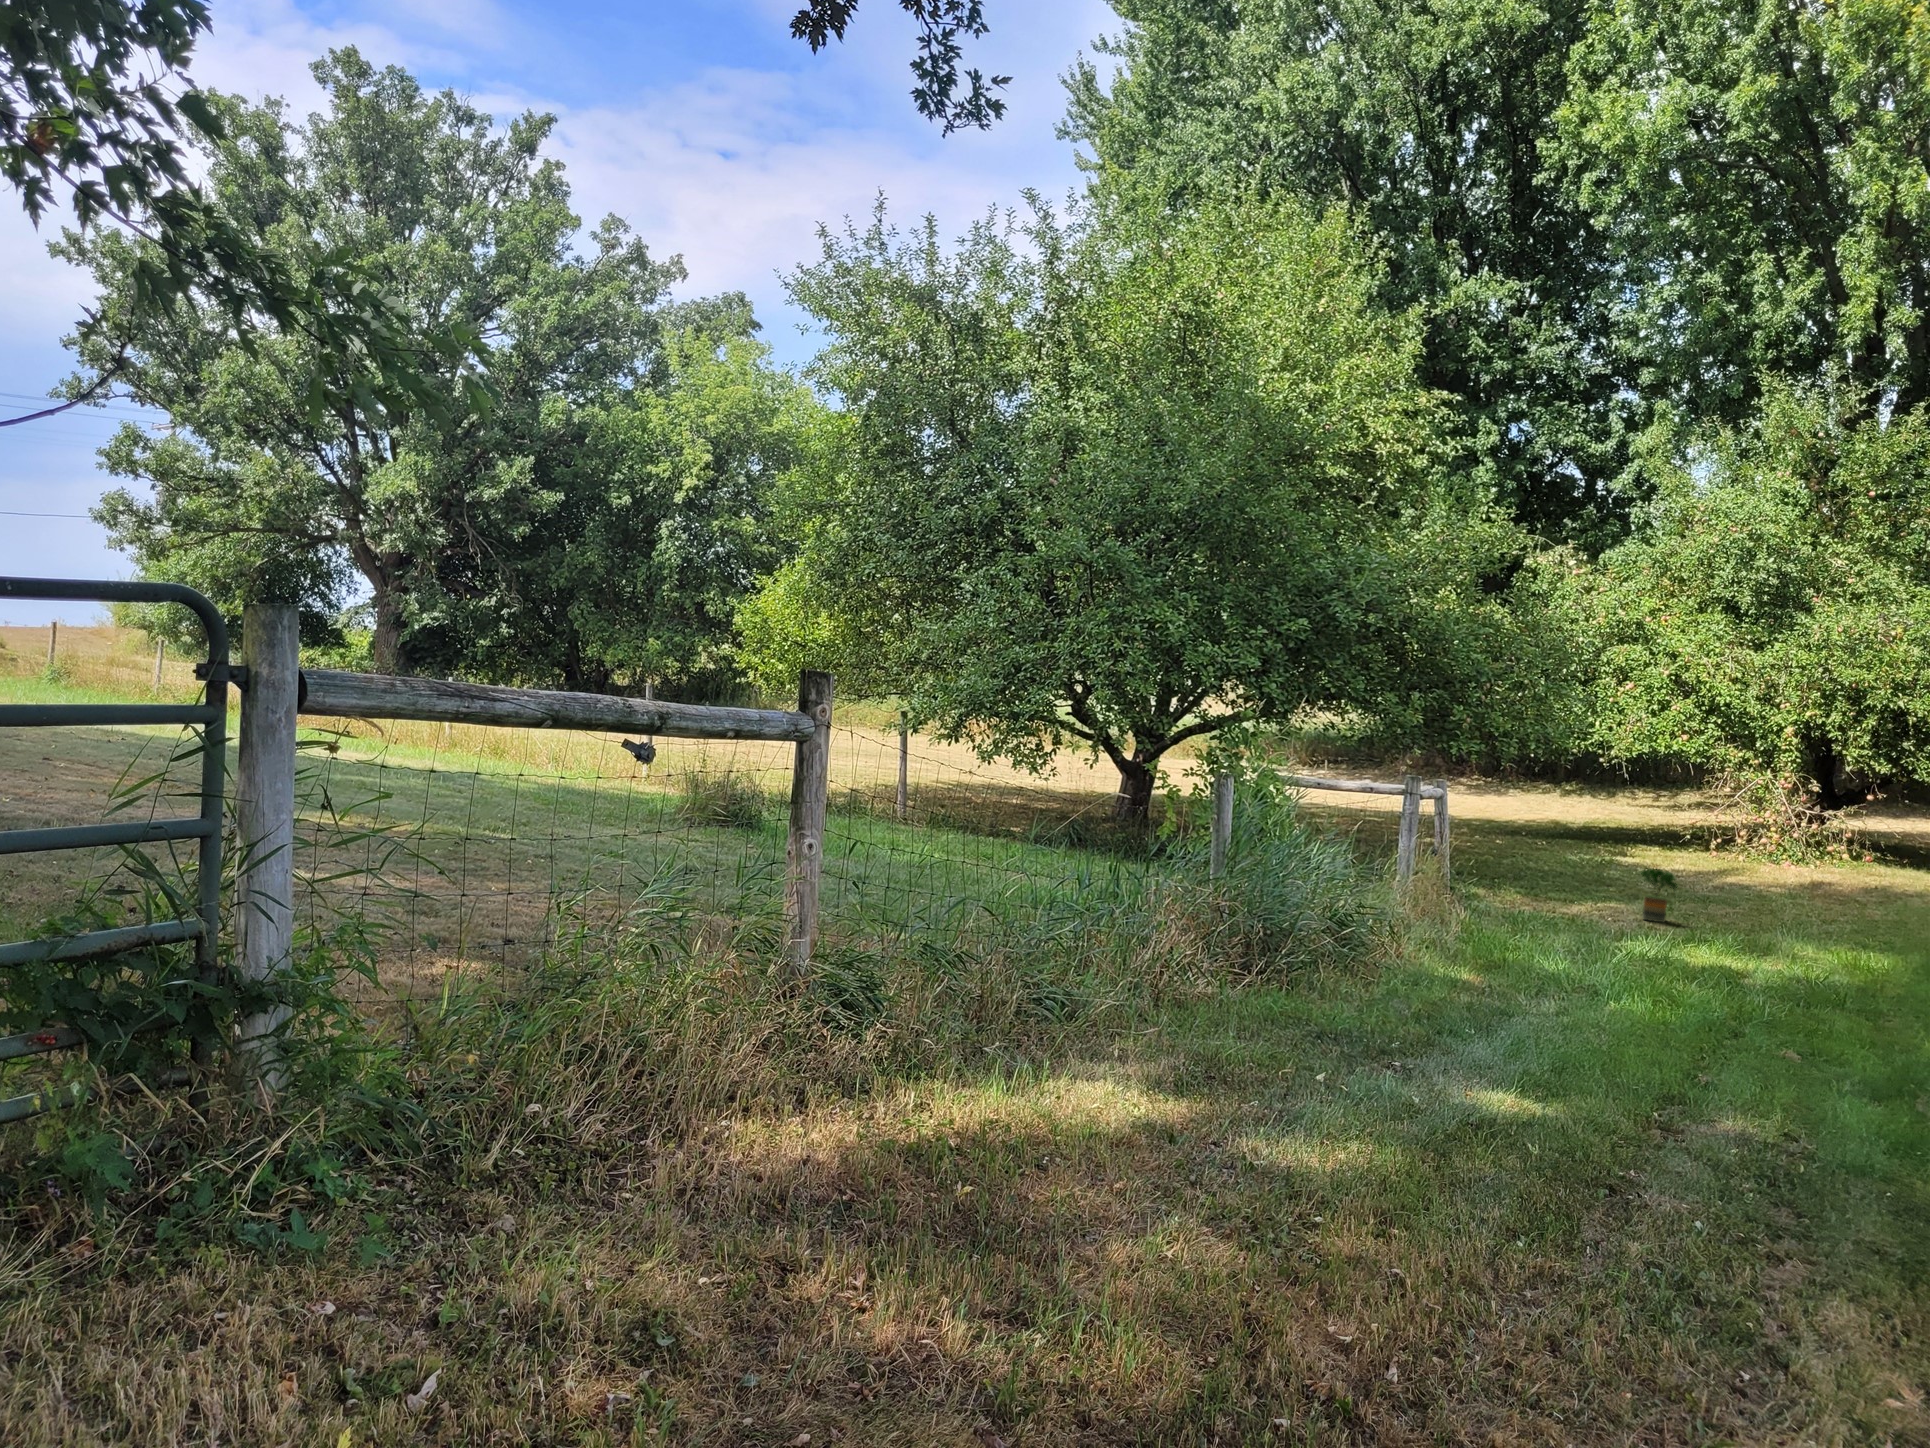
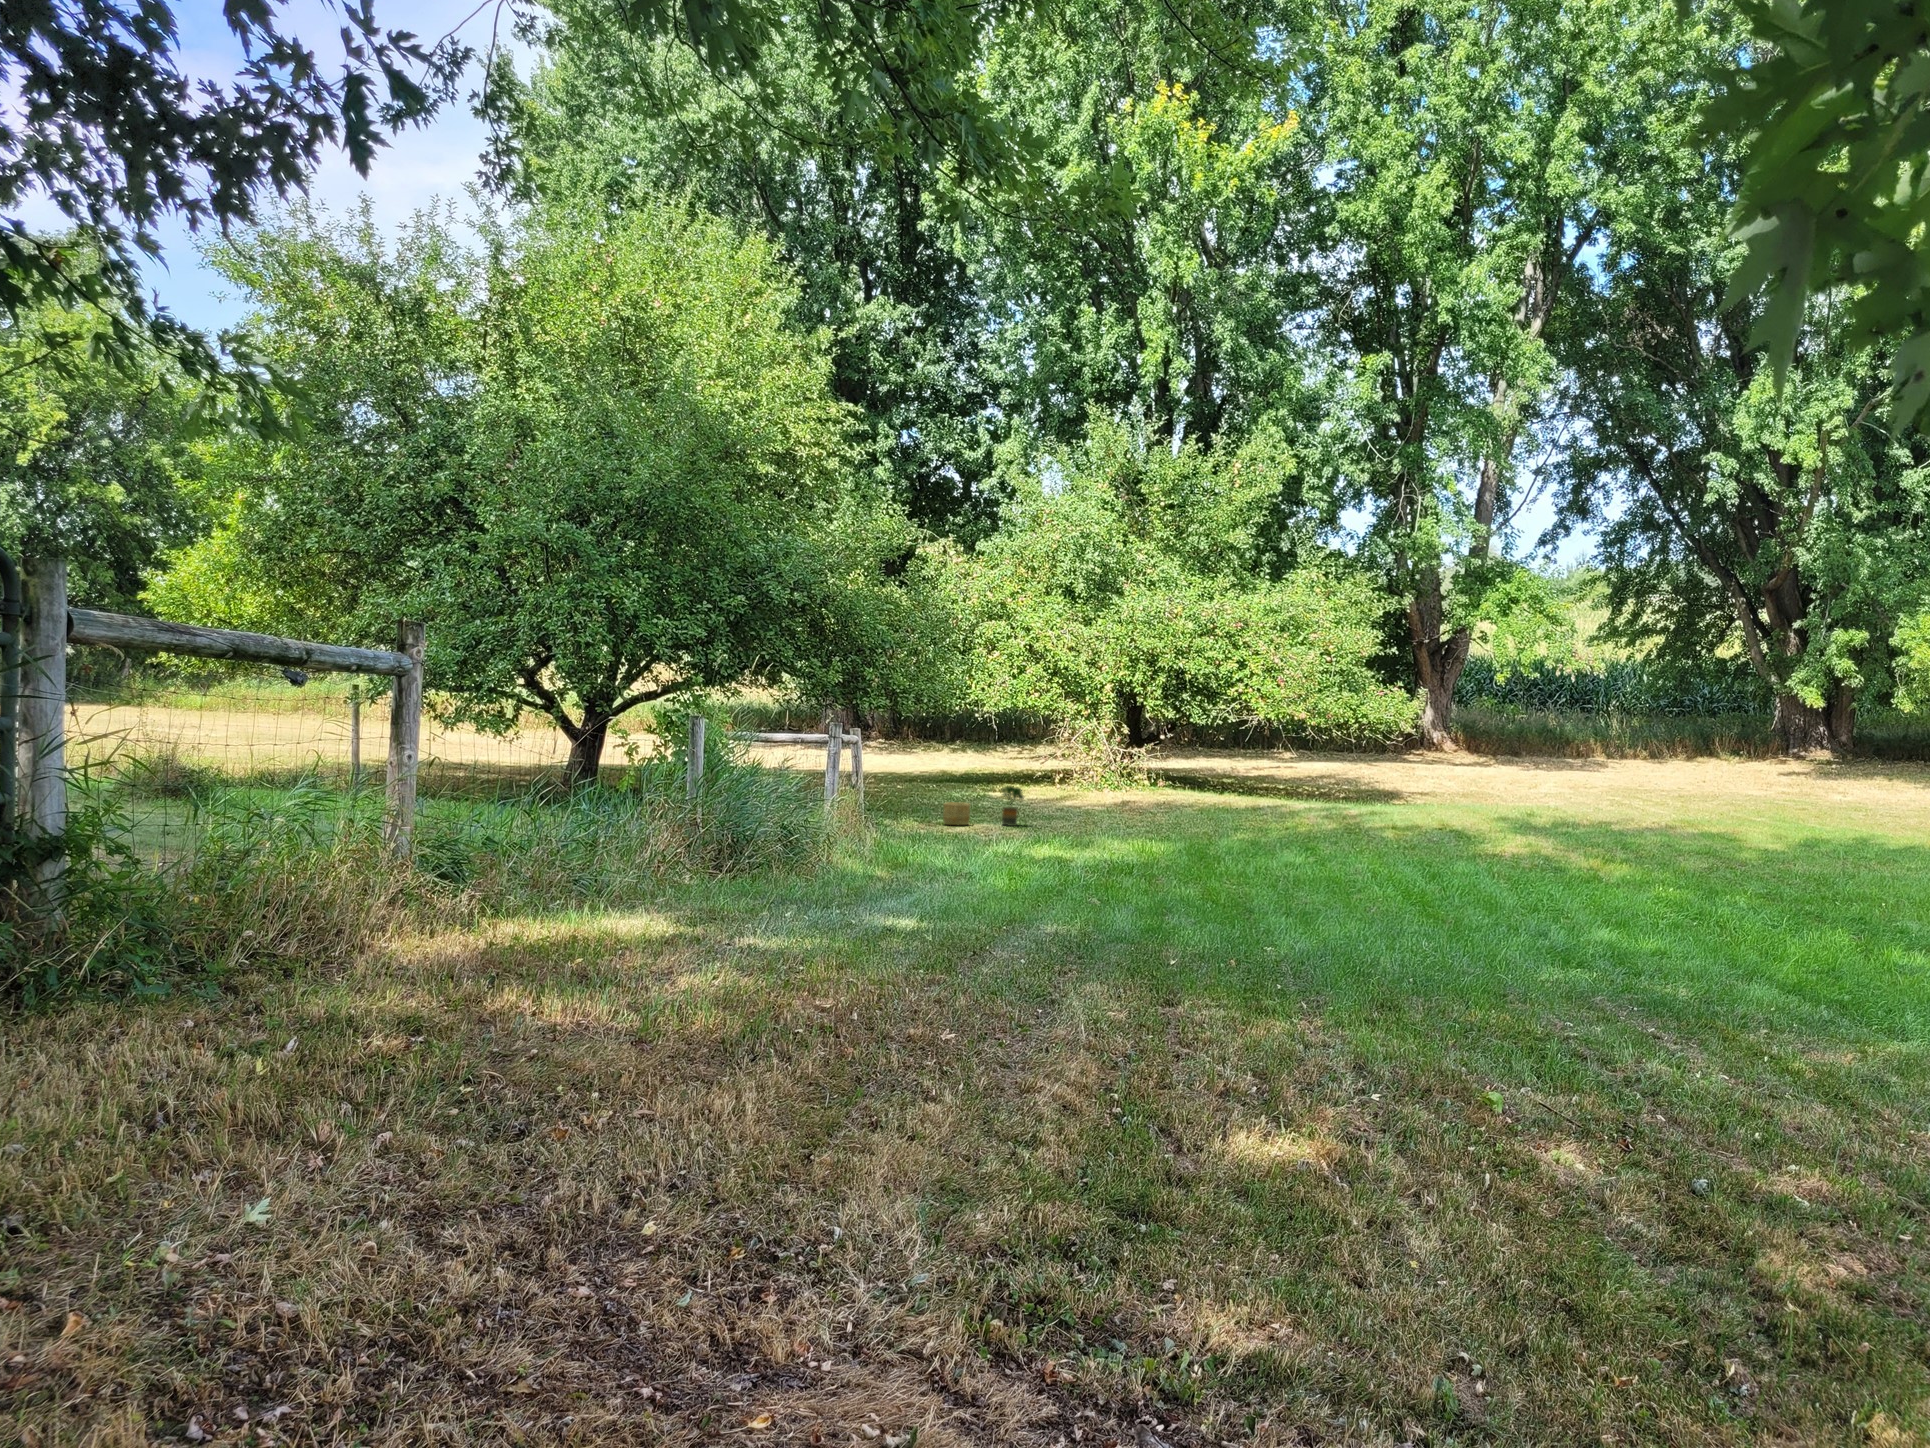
wooden bucket: none [1557,882,1597,914] -> present [943,802,970,825]

